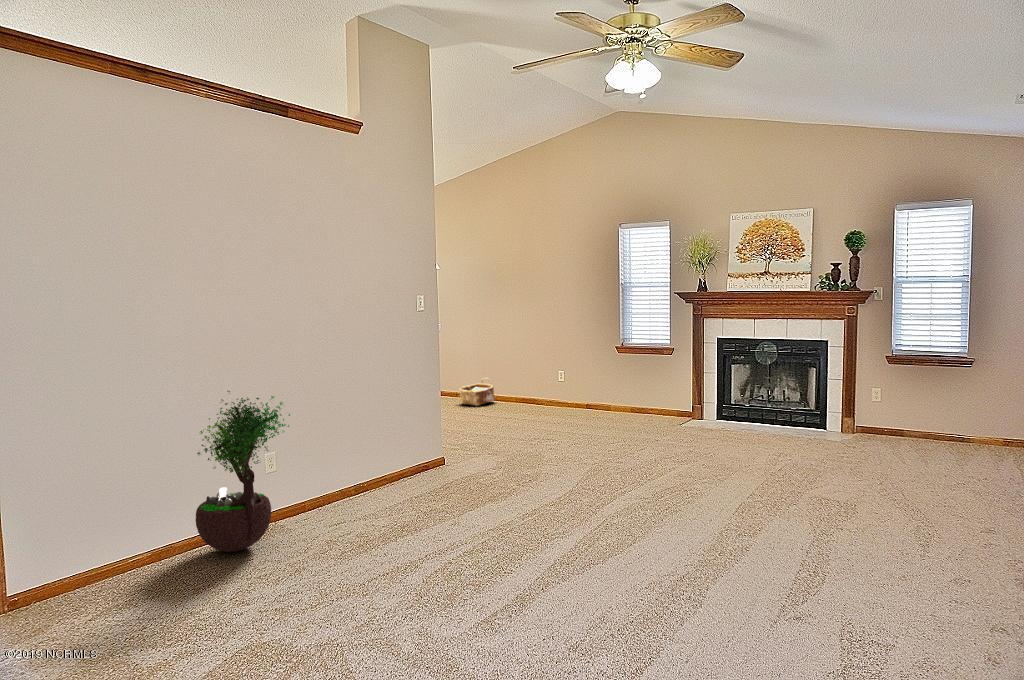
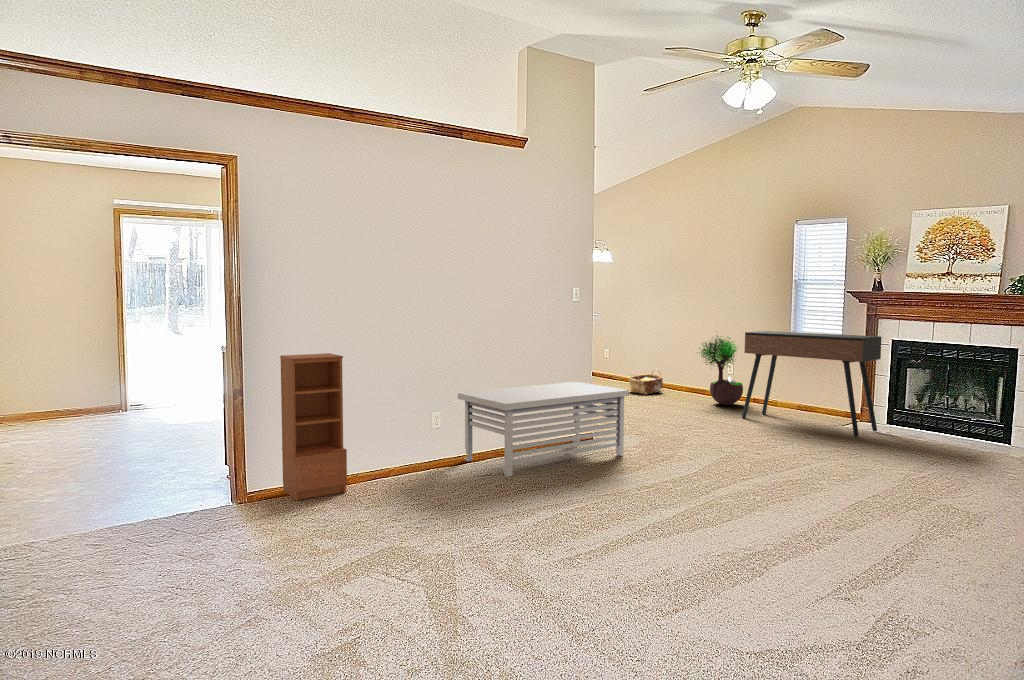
console table: none [584,334,713,435] -> present [742,331,881,437]
potted tree: present [196,391,290,552] -> present [697,335,743,405]
bookcase: none [36,397,153,615] -> present [280,353,347,501]
storage bench: none [293,403,492,531] -> present [458,382,628,477]

